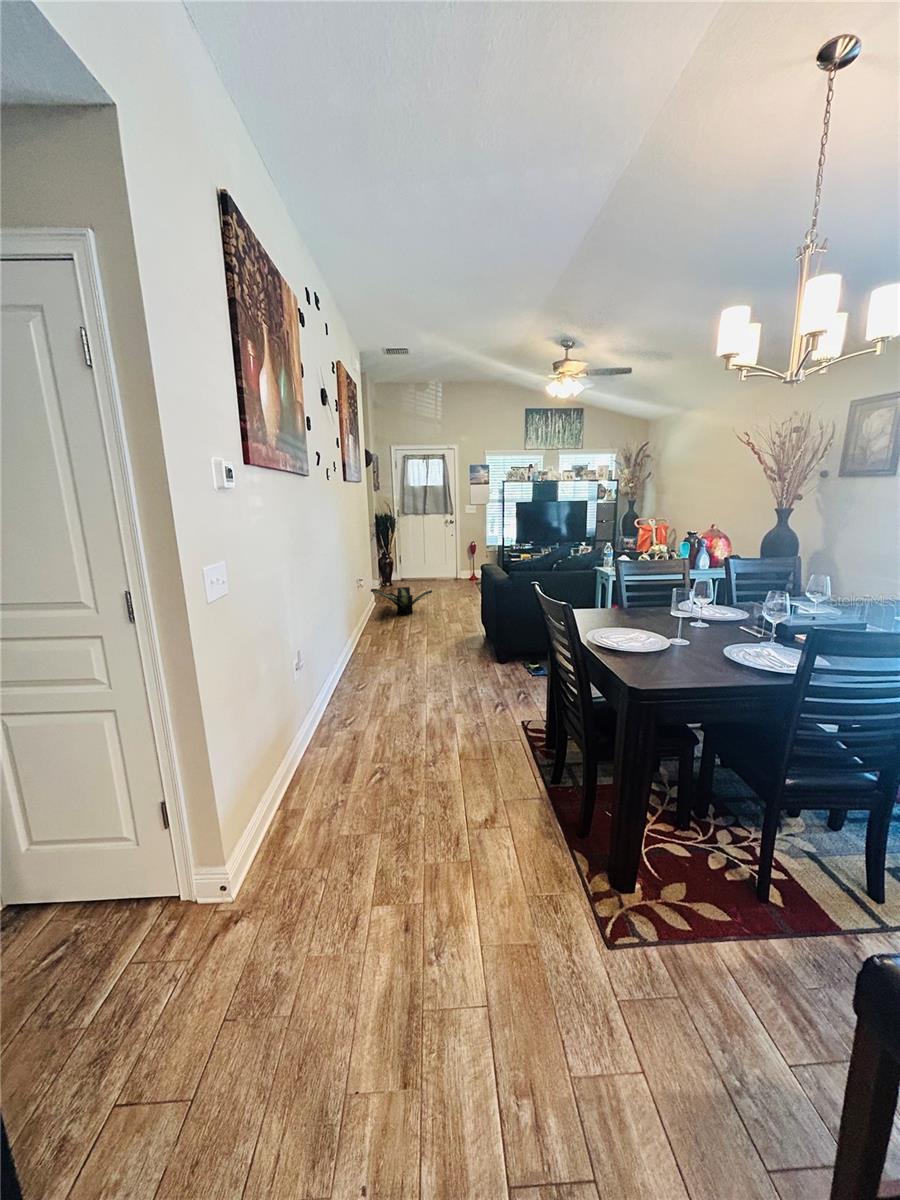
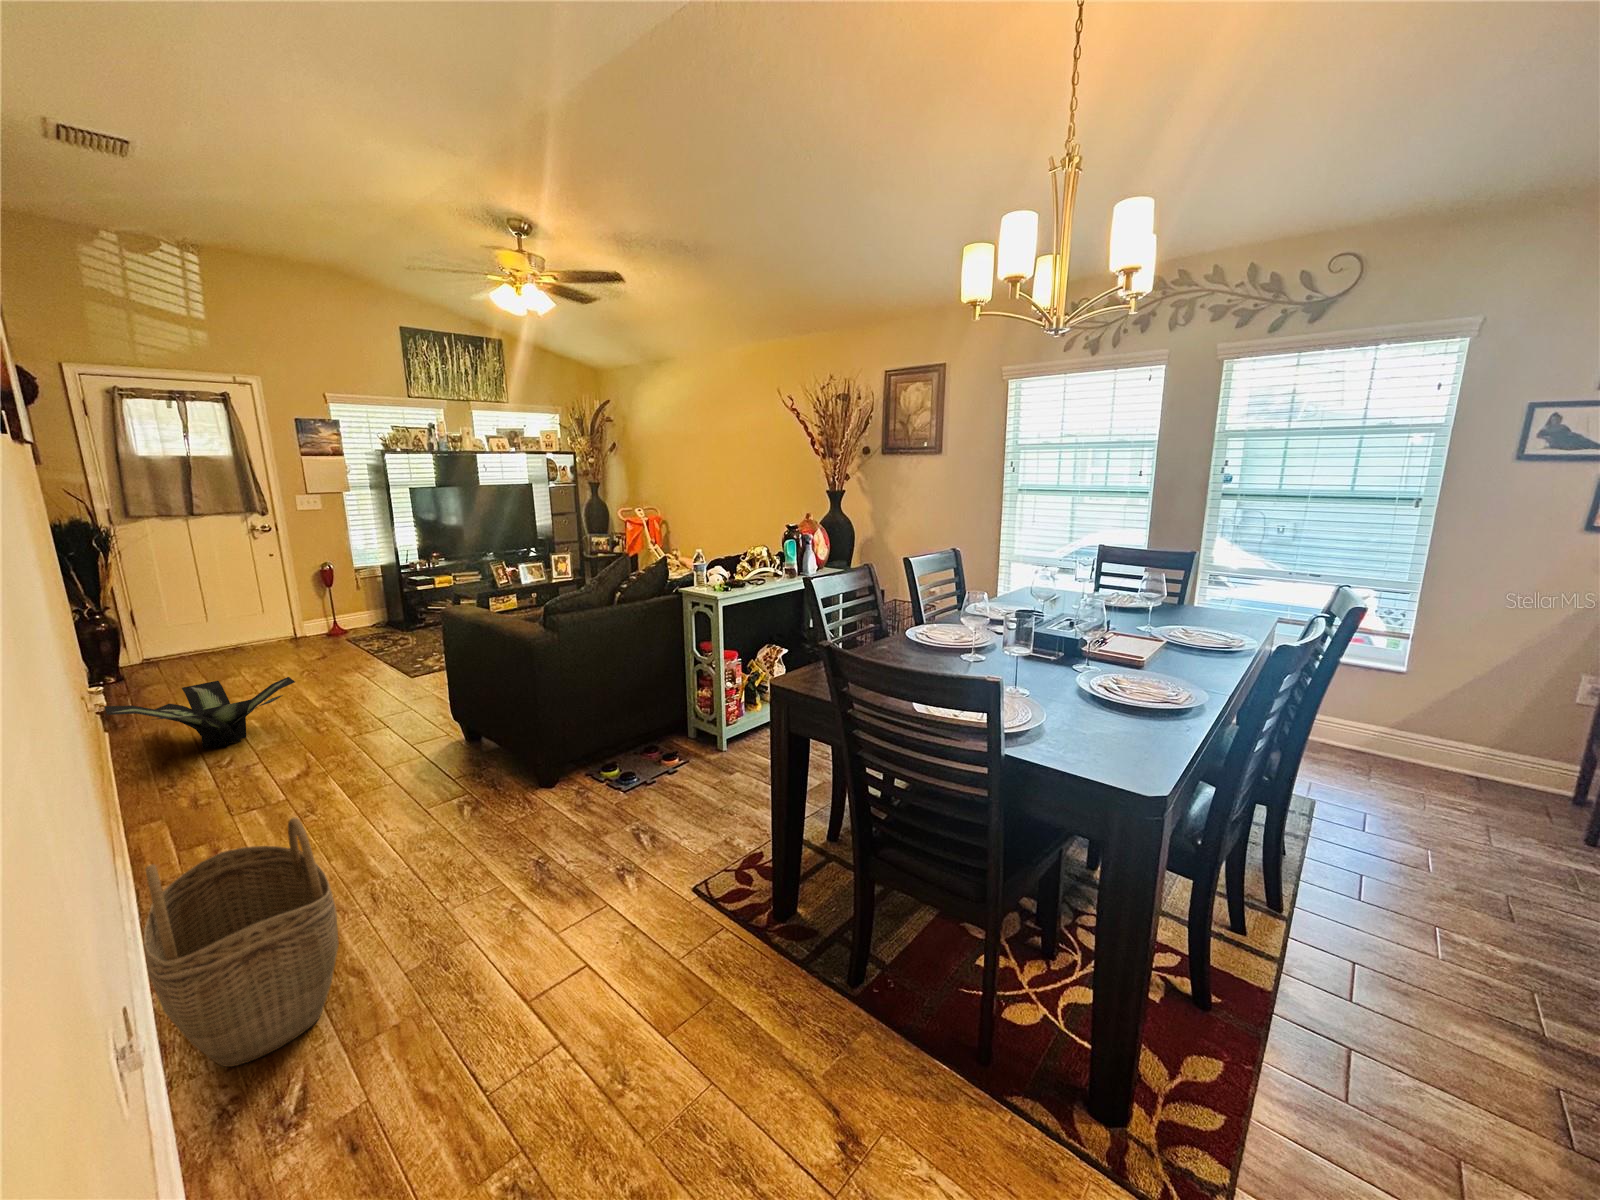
woven basket: none [329,627,383,707] -> present [144,818,338,1067]

